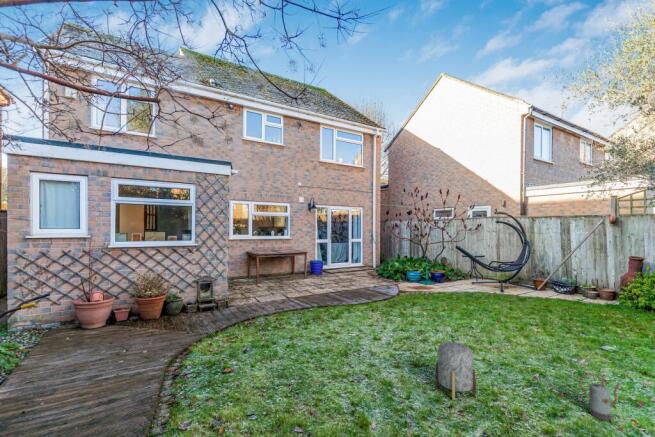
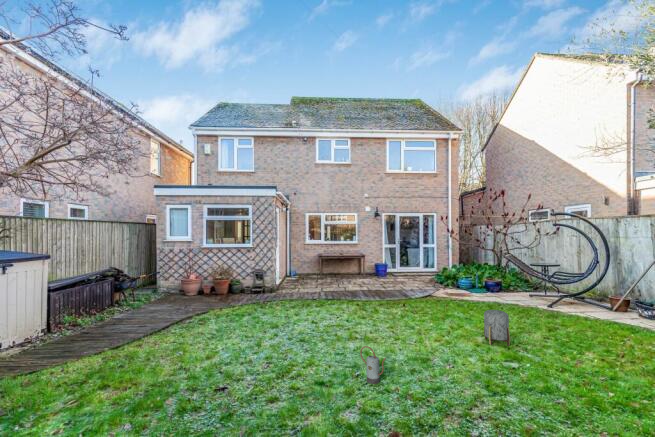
stool: present [435,342,476,400] -> present [484,310,510,346]

